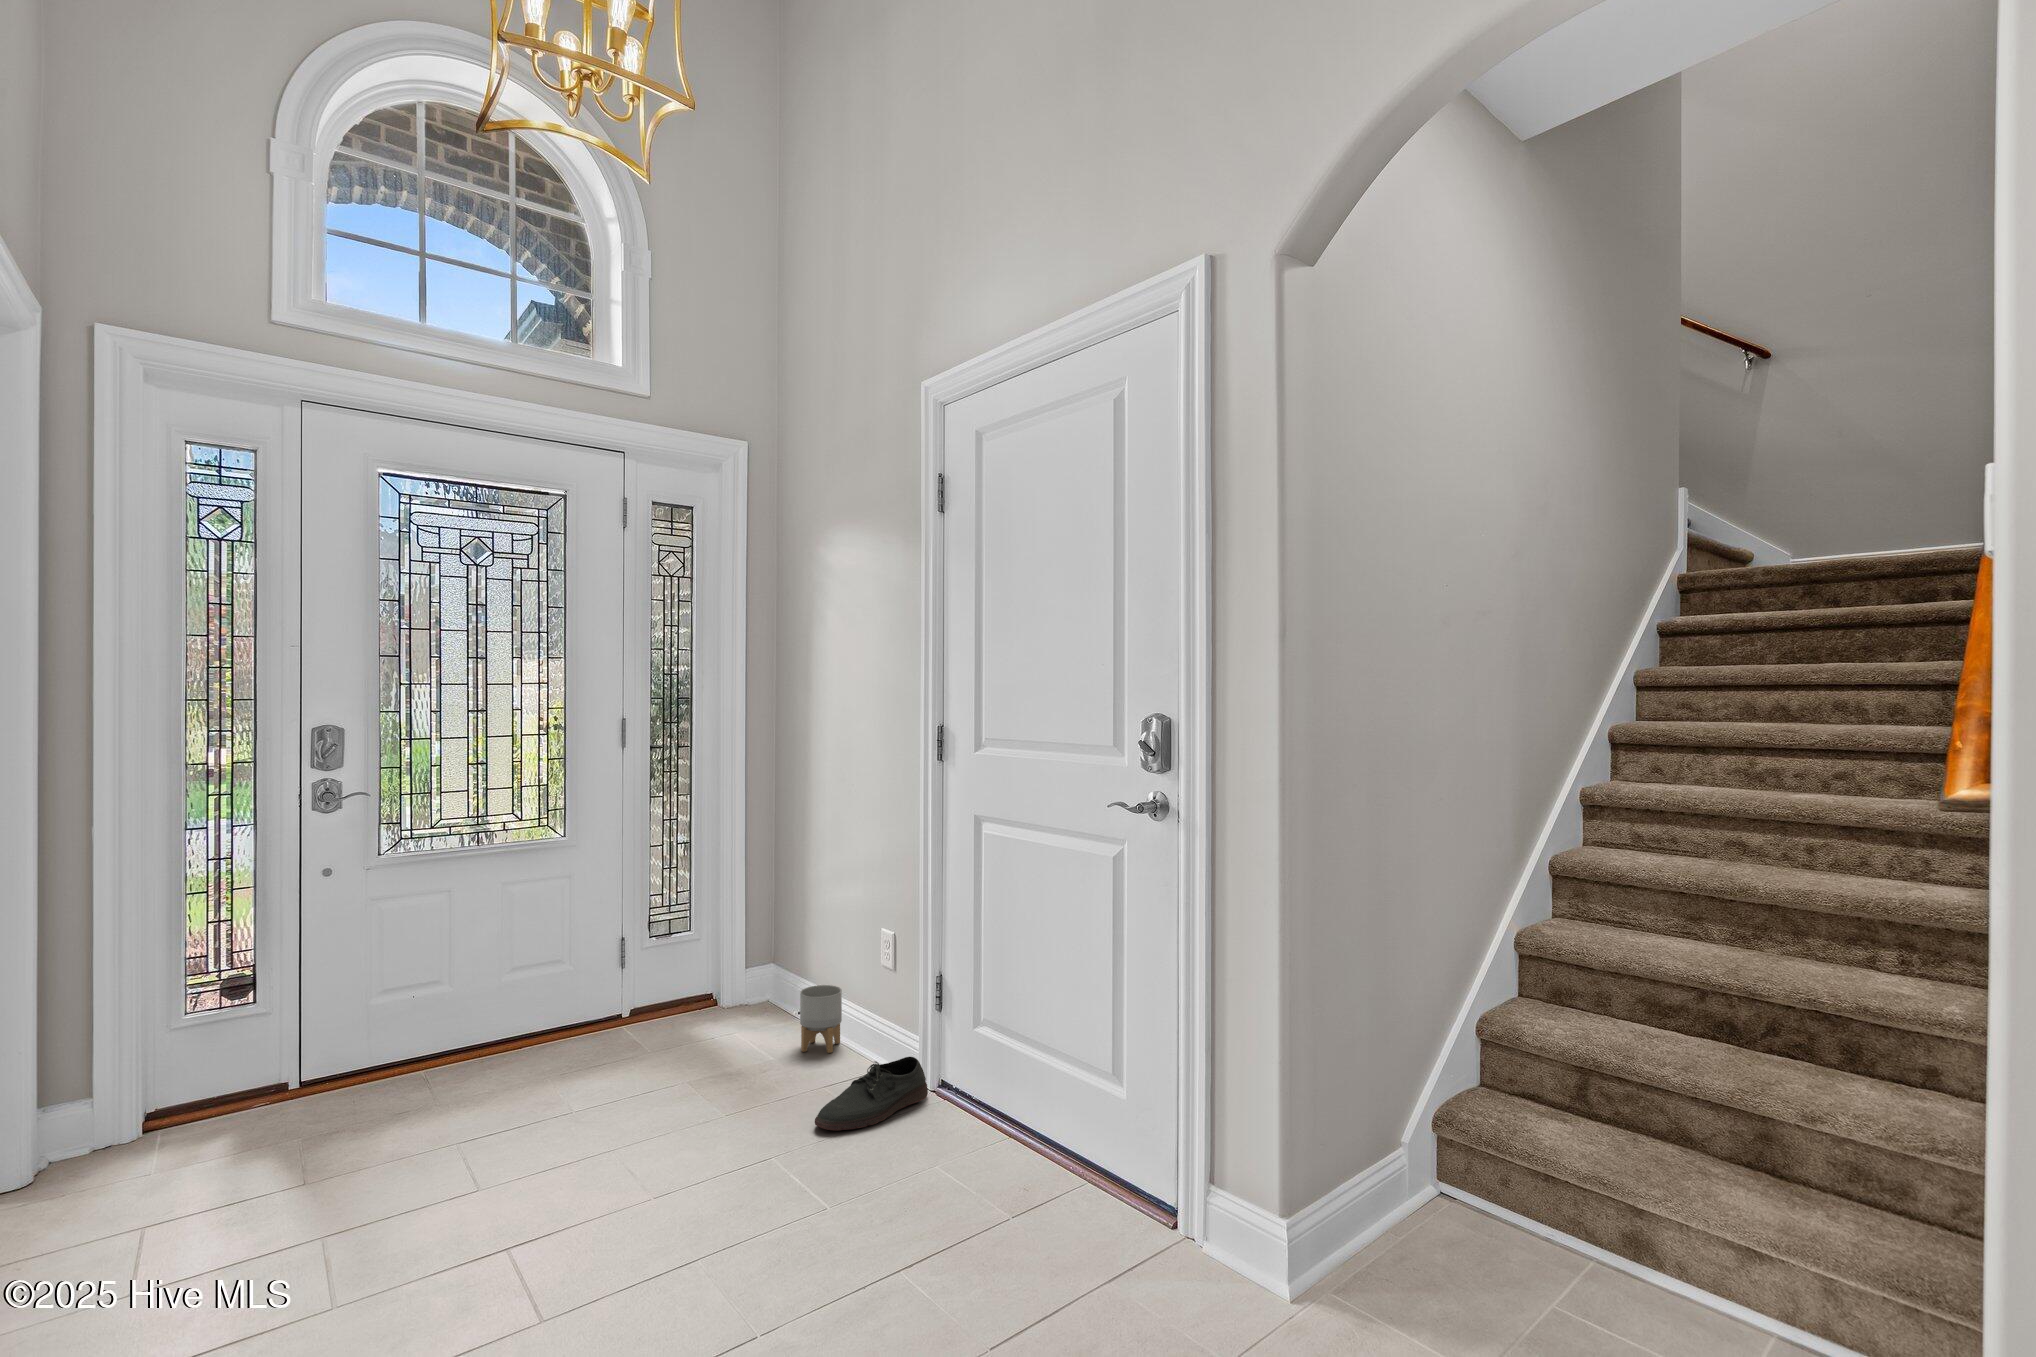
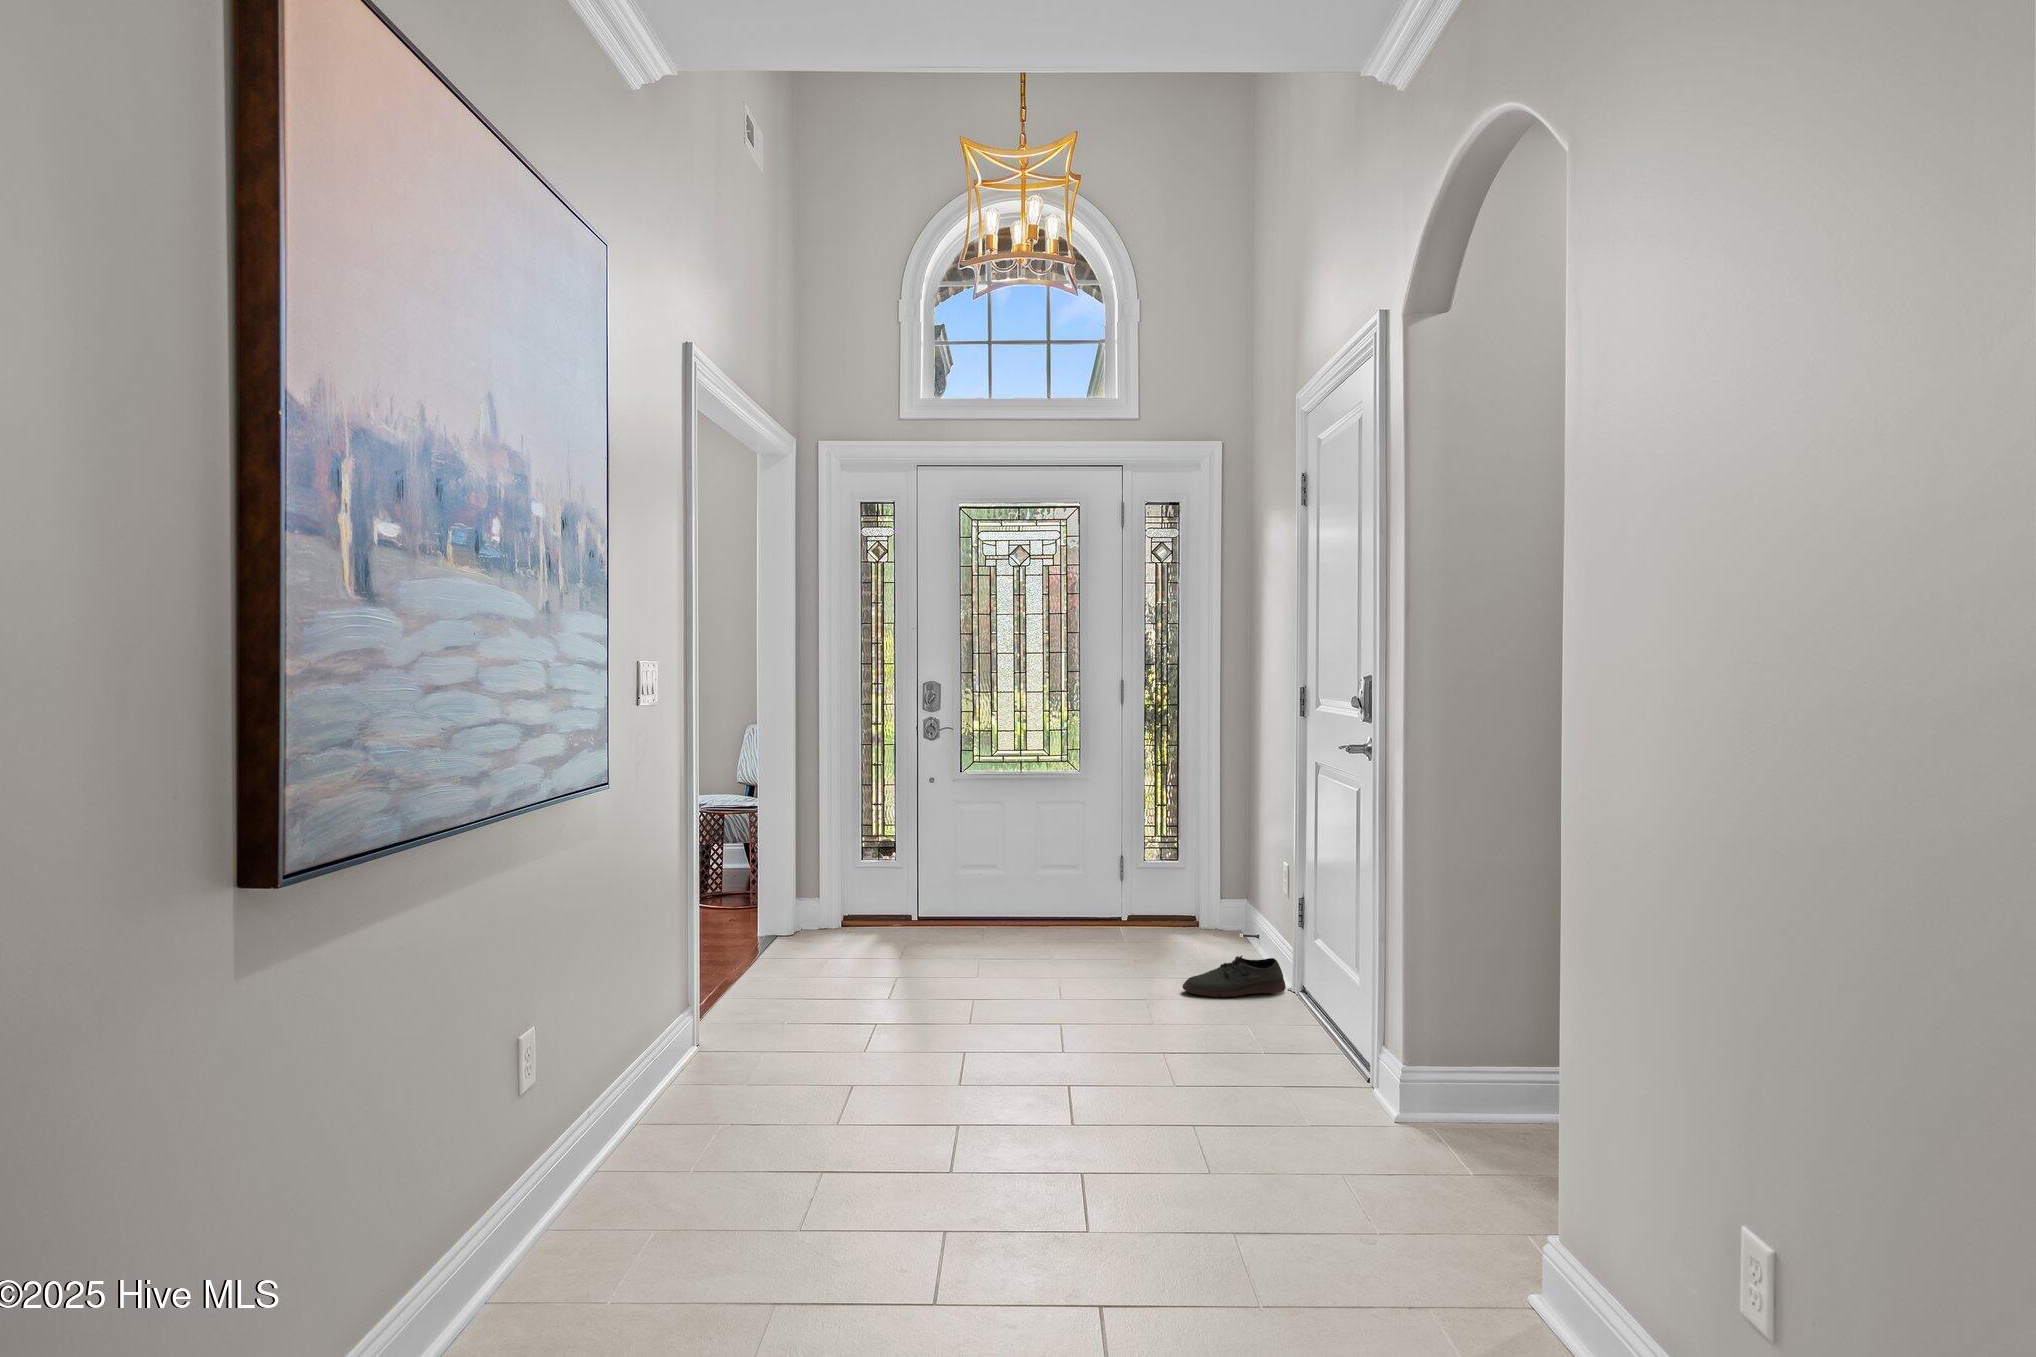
planter: present [800,985,842,1053] -> none [1227,906,1262,959]

